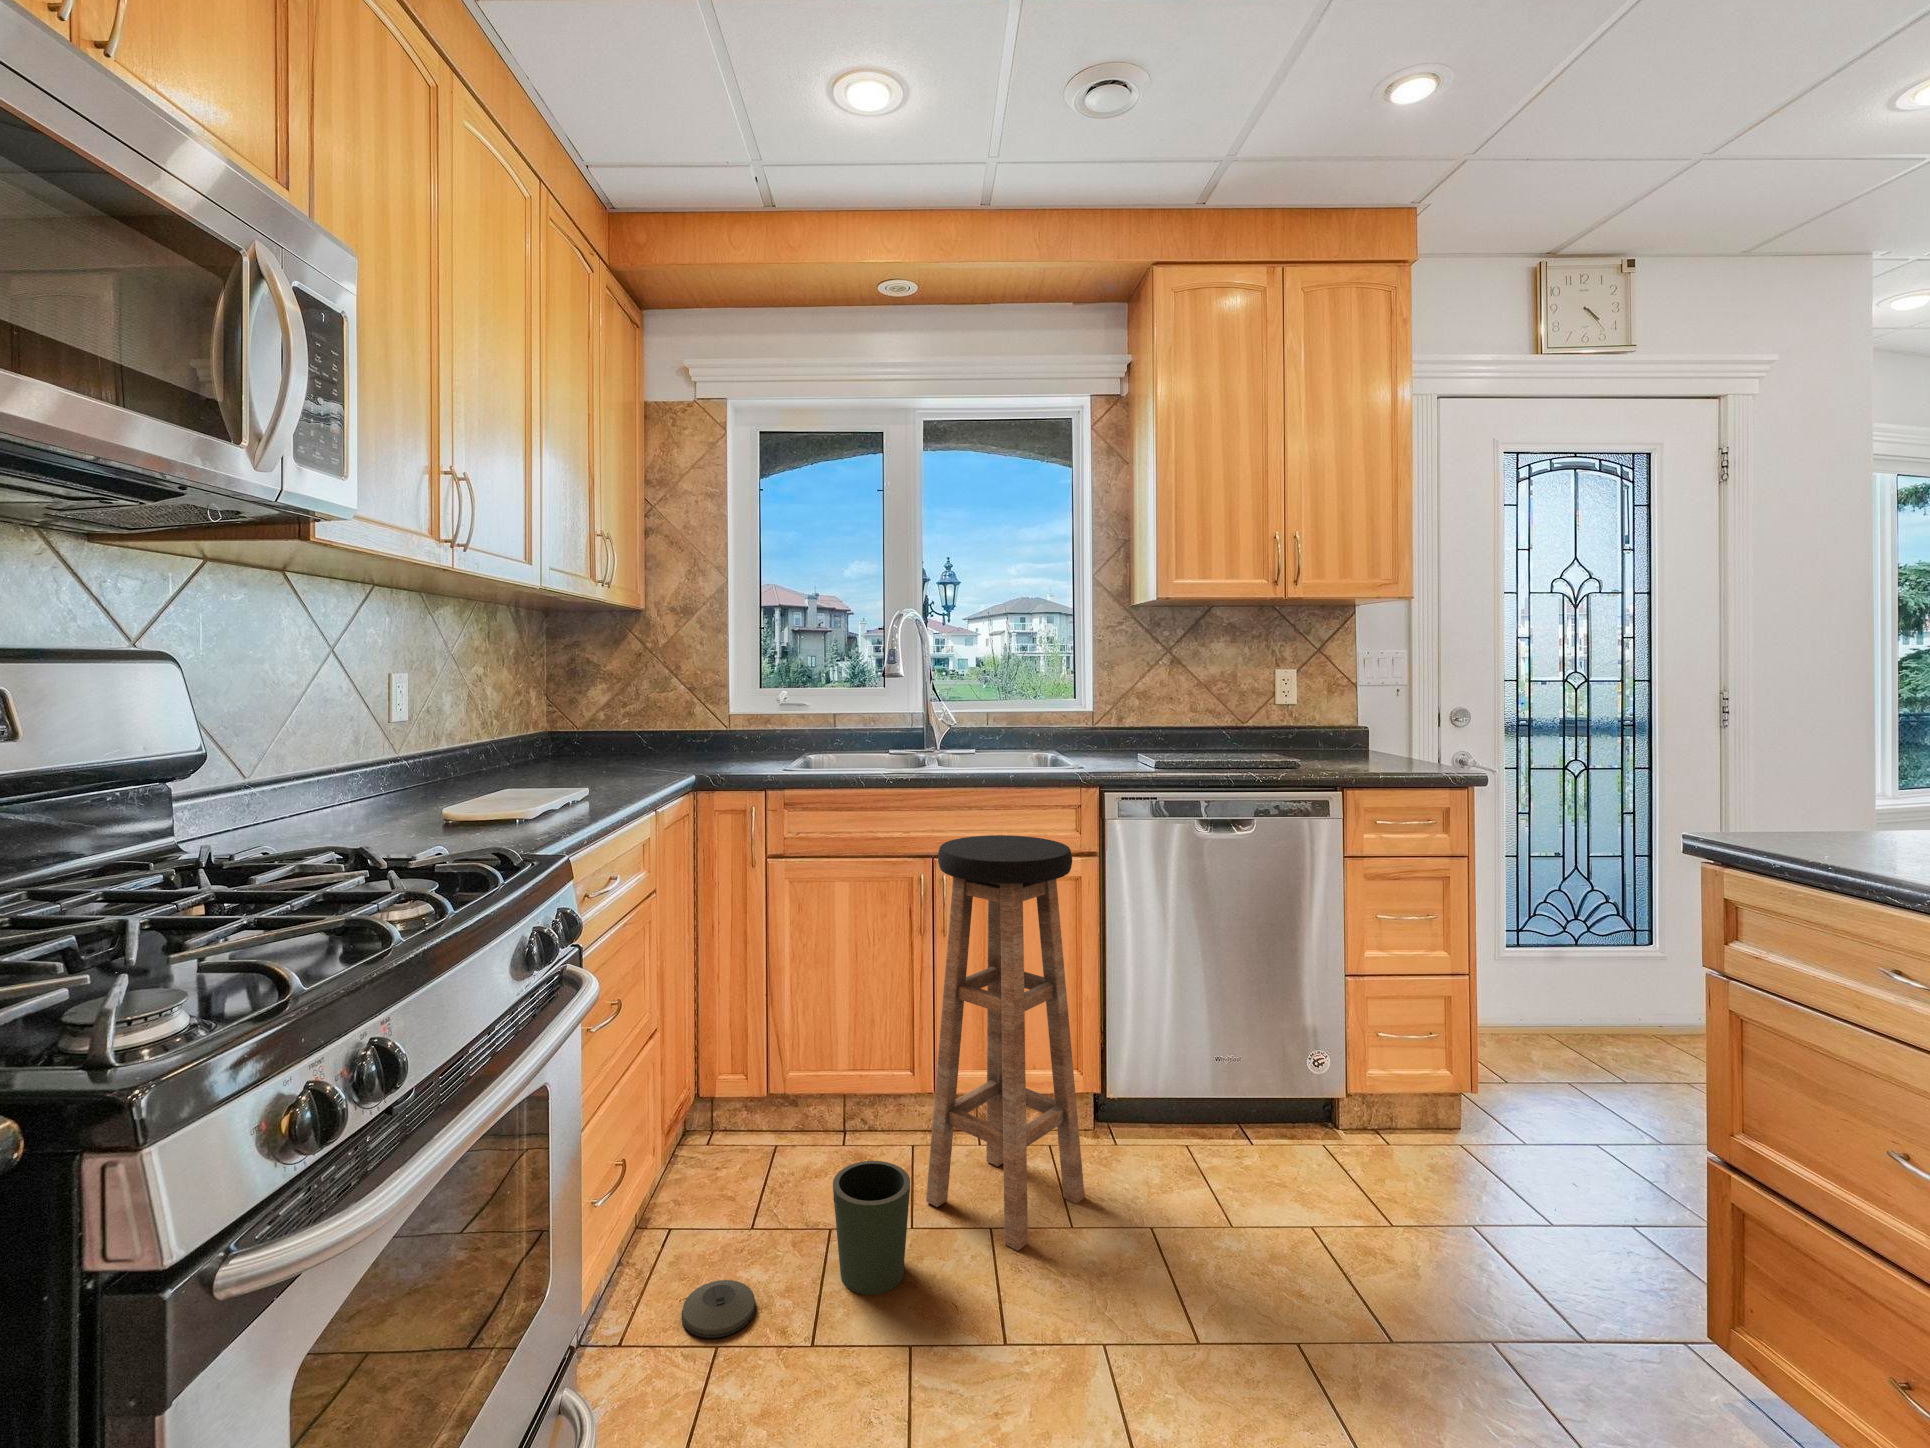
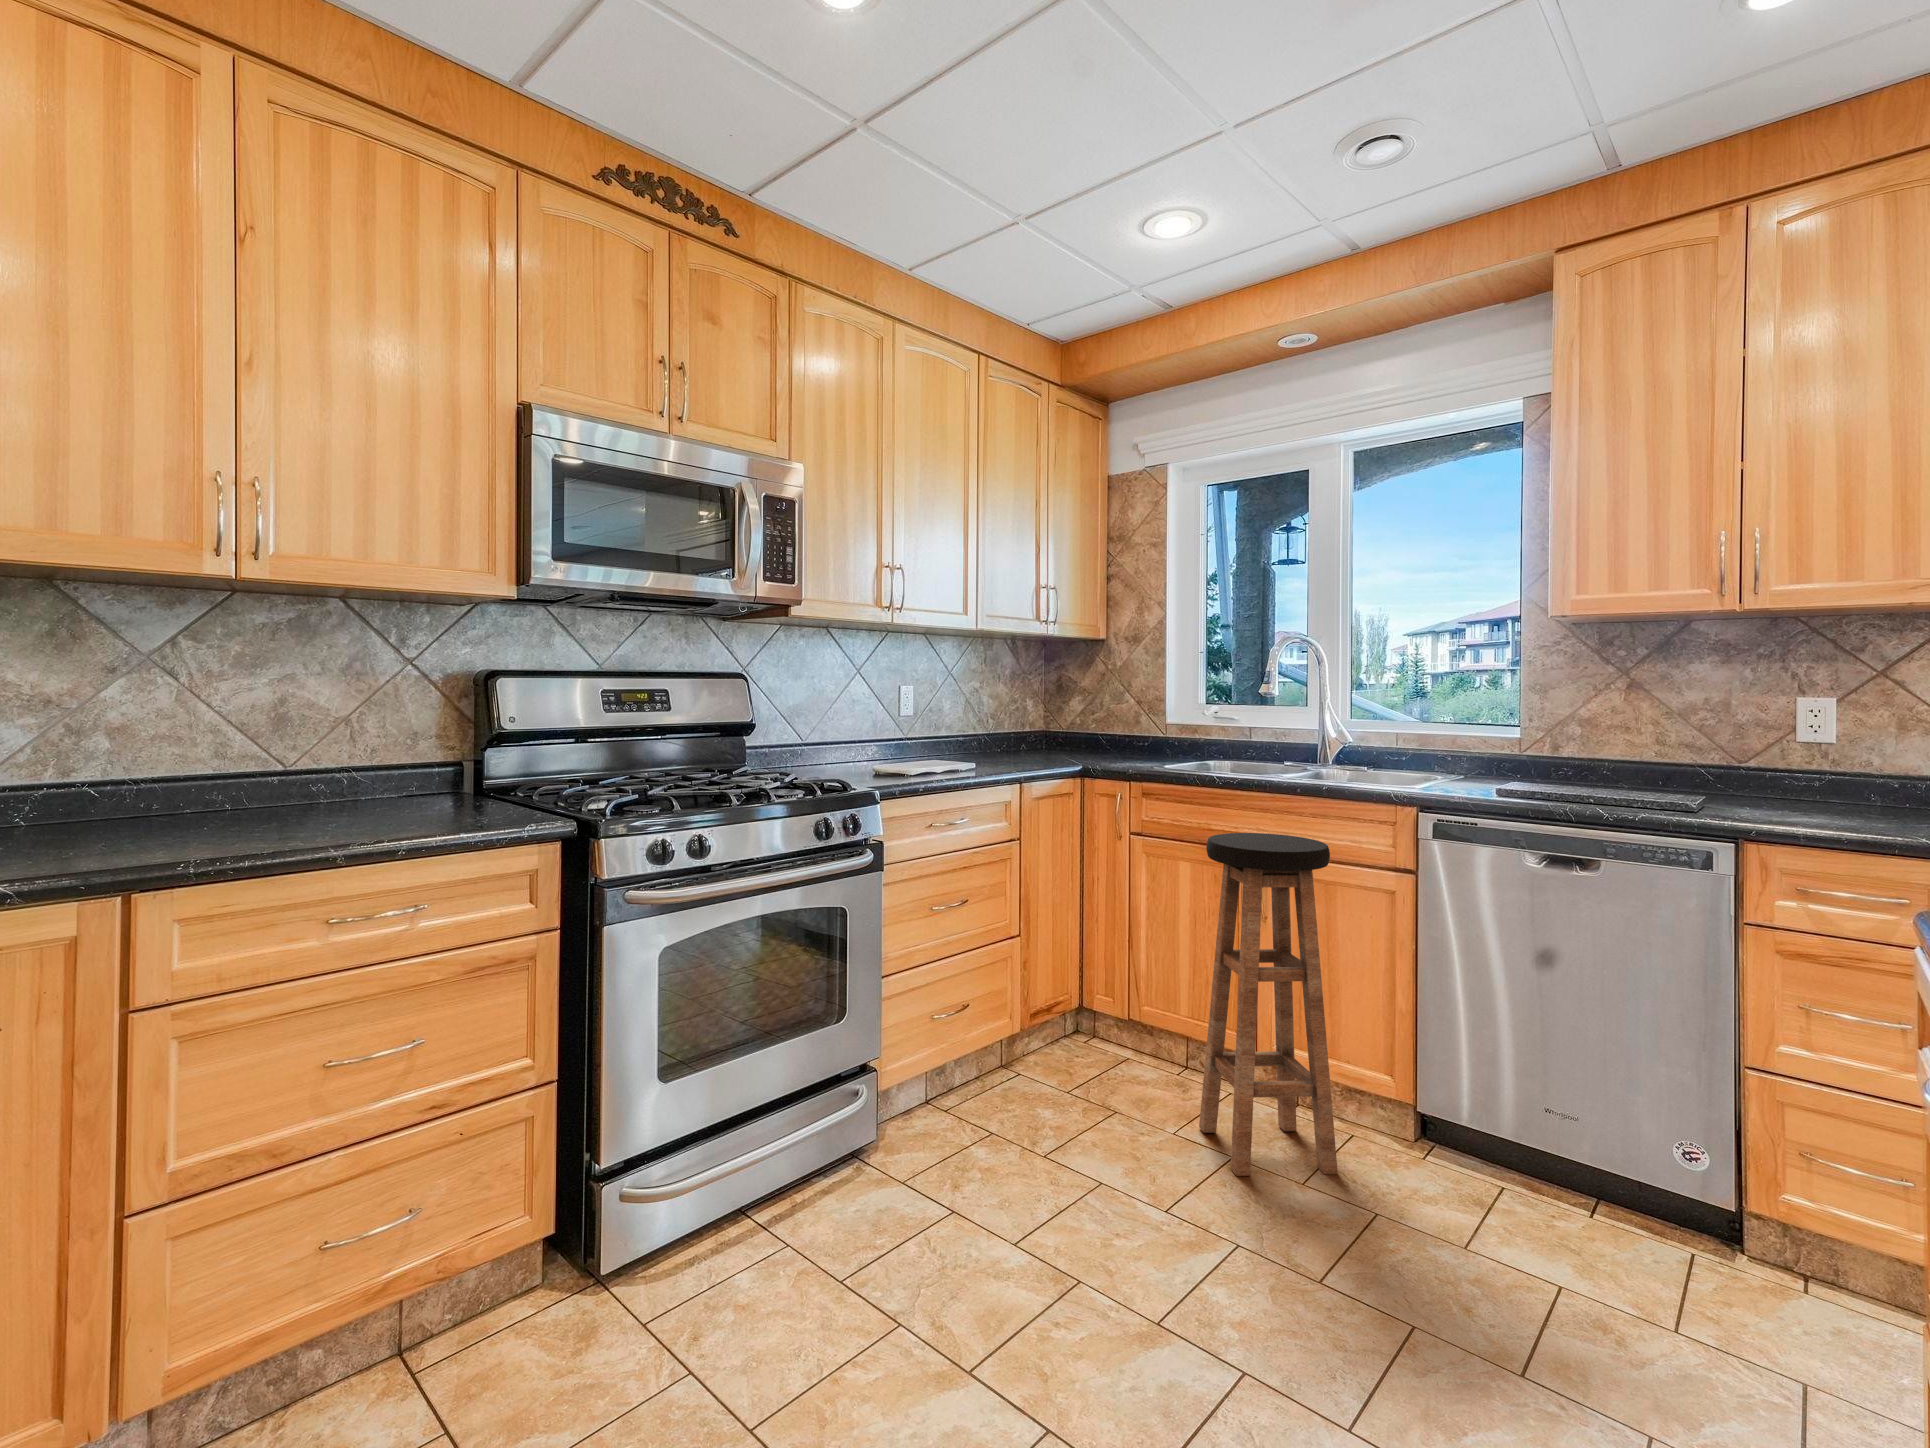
trash can: present [682,1161,910,1338] -> none [983,1062,1148,1156]

